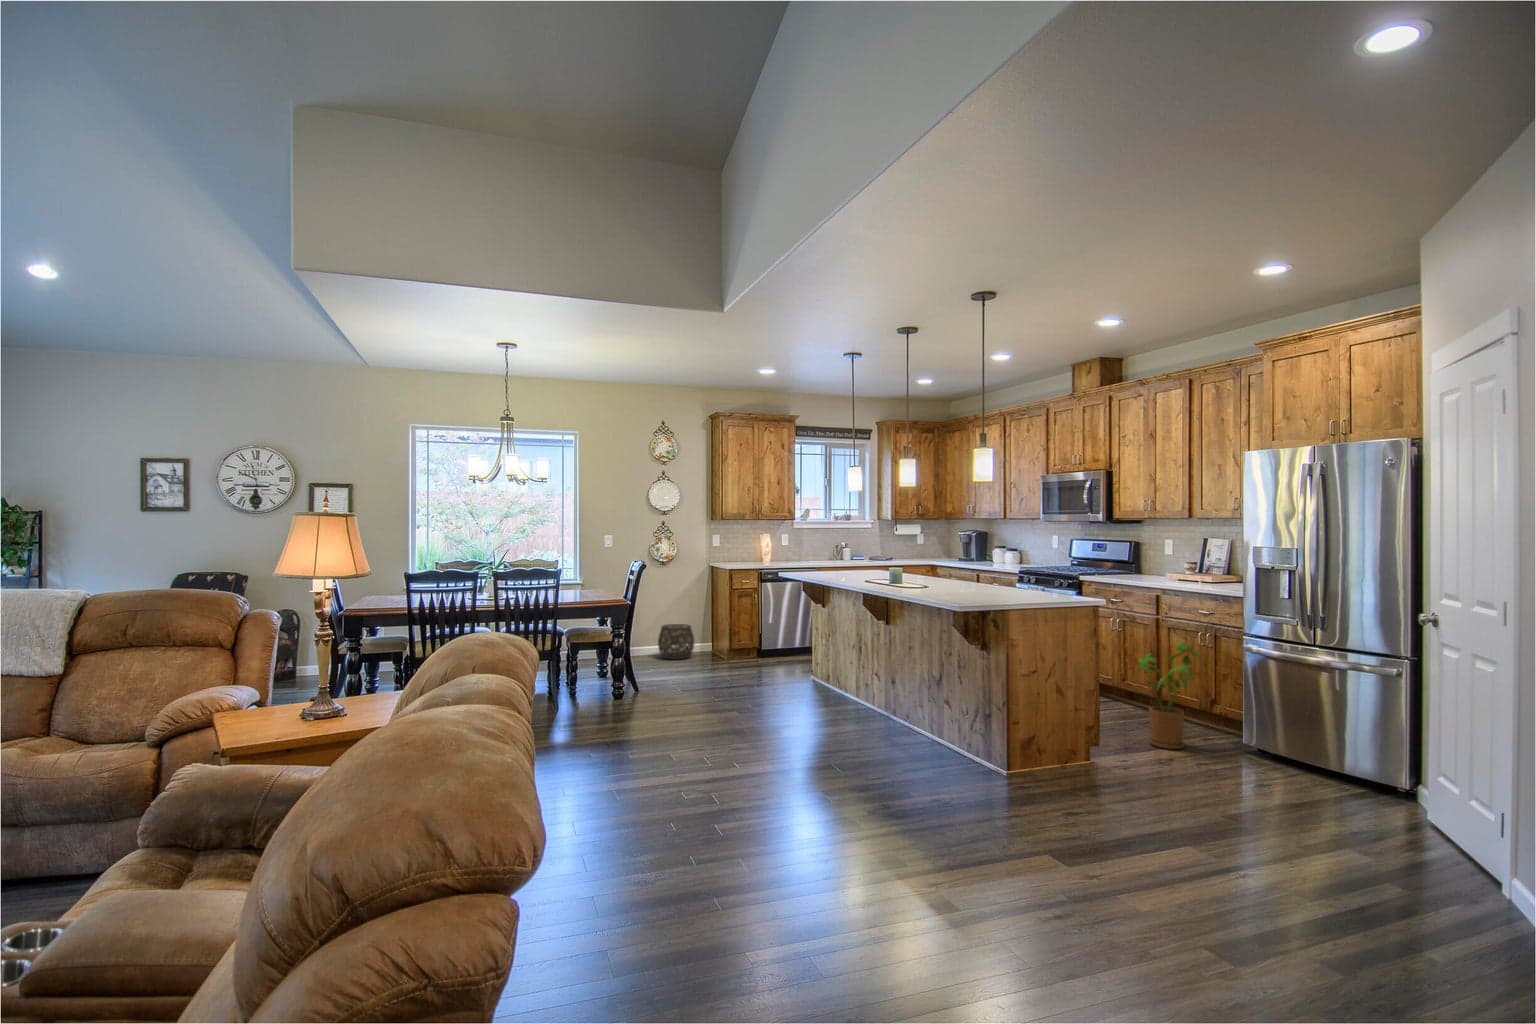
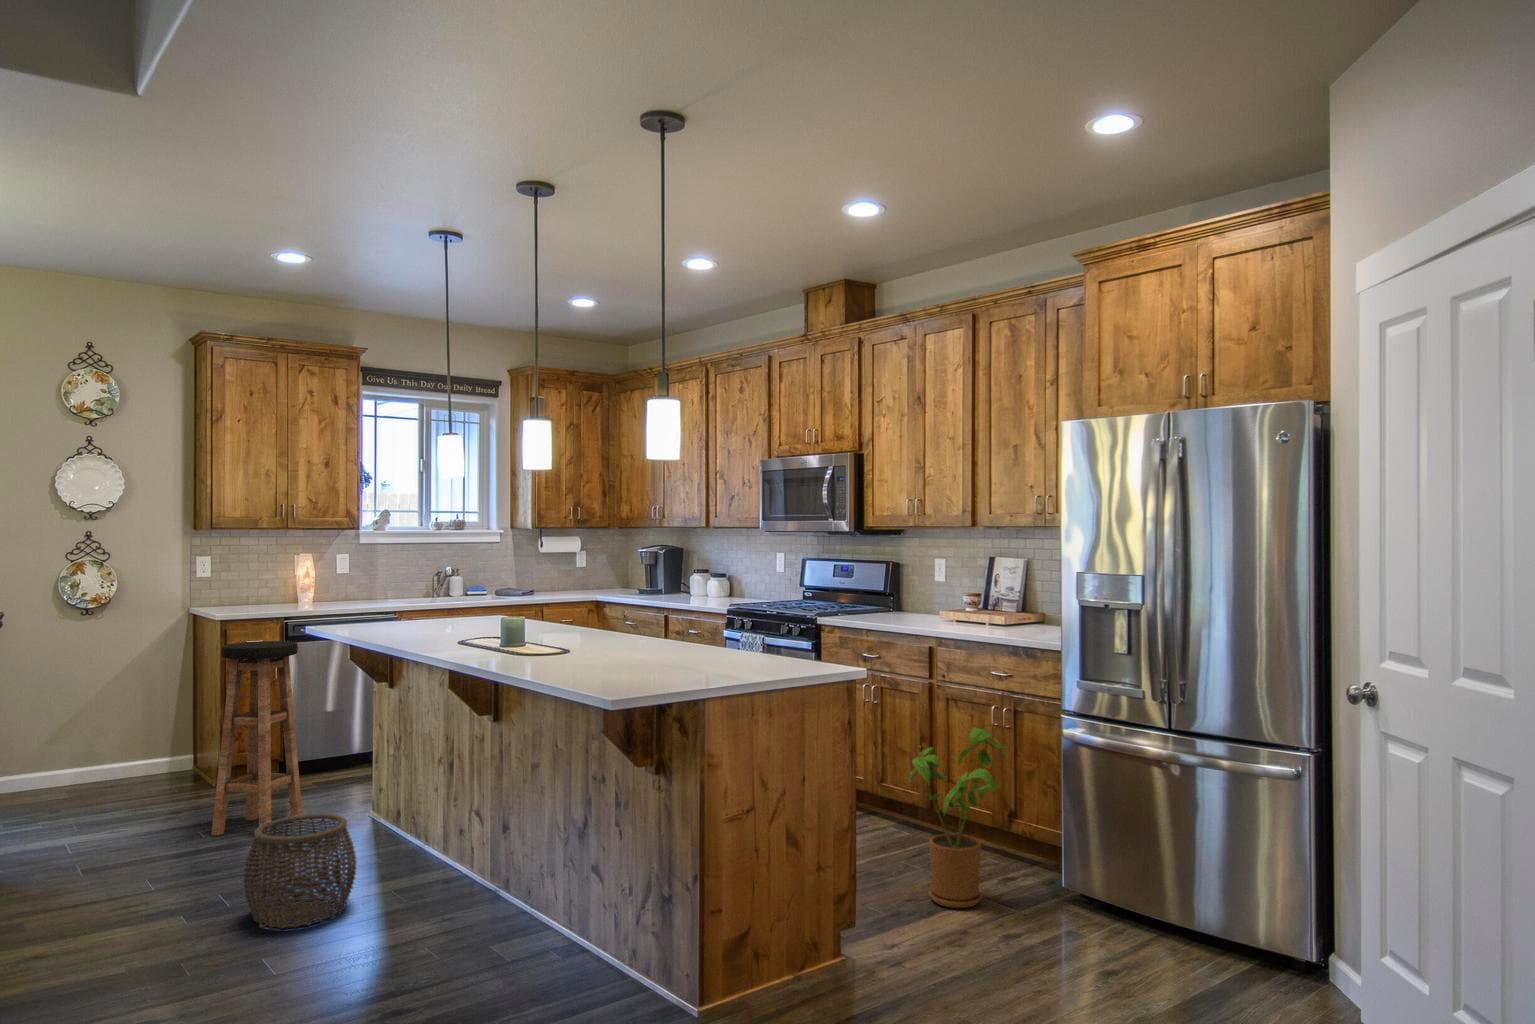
bar stool: none [735,580,778,683] -> present [211,641,302,836]
woven basket: present [658,624,694,659] -> present [243,814,357,929]

